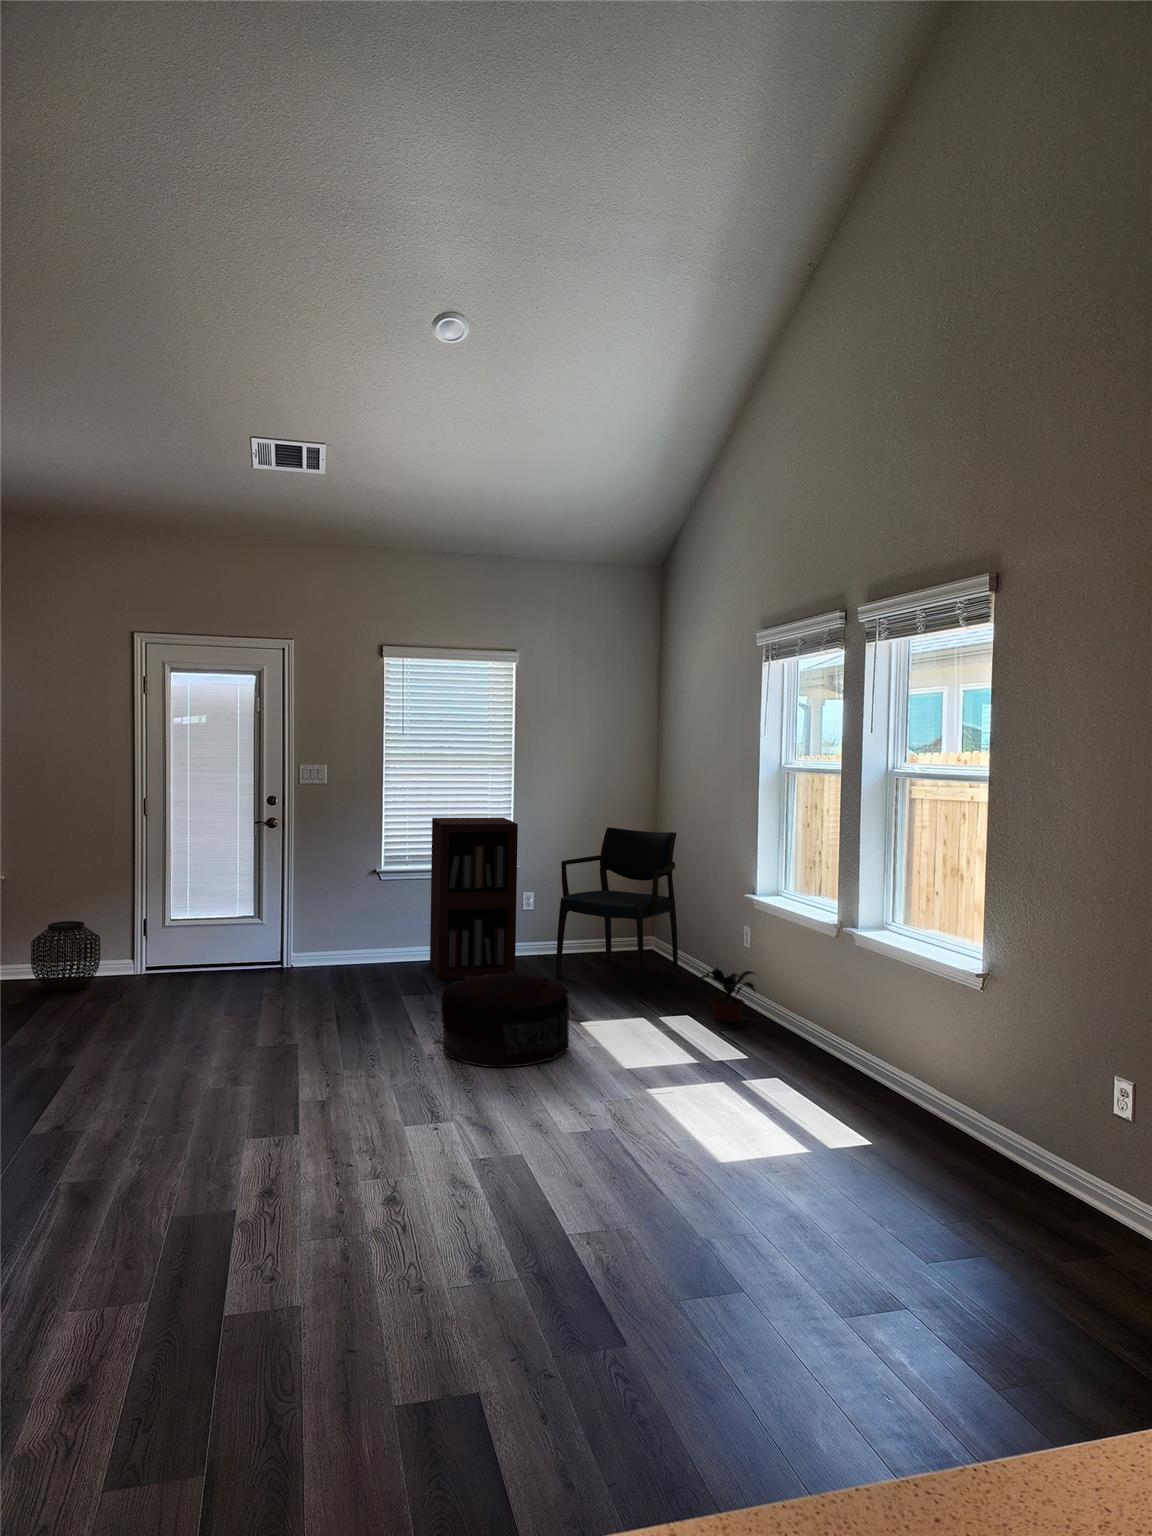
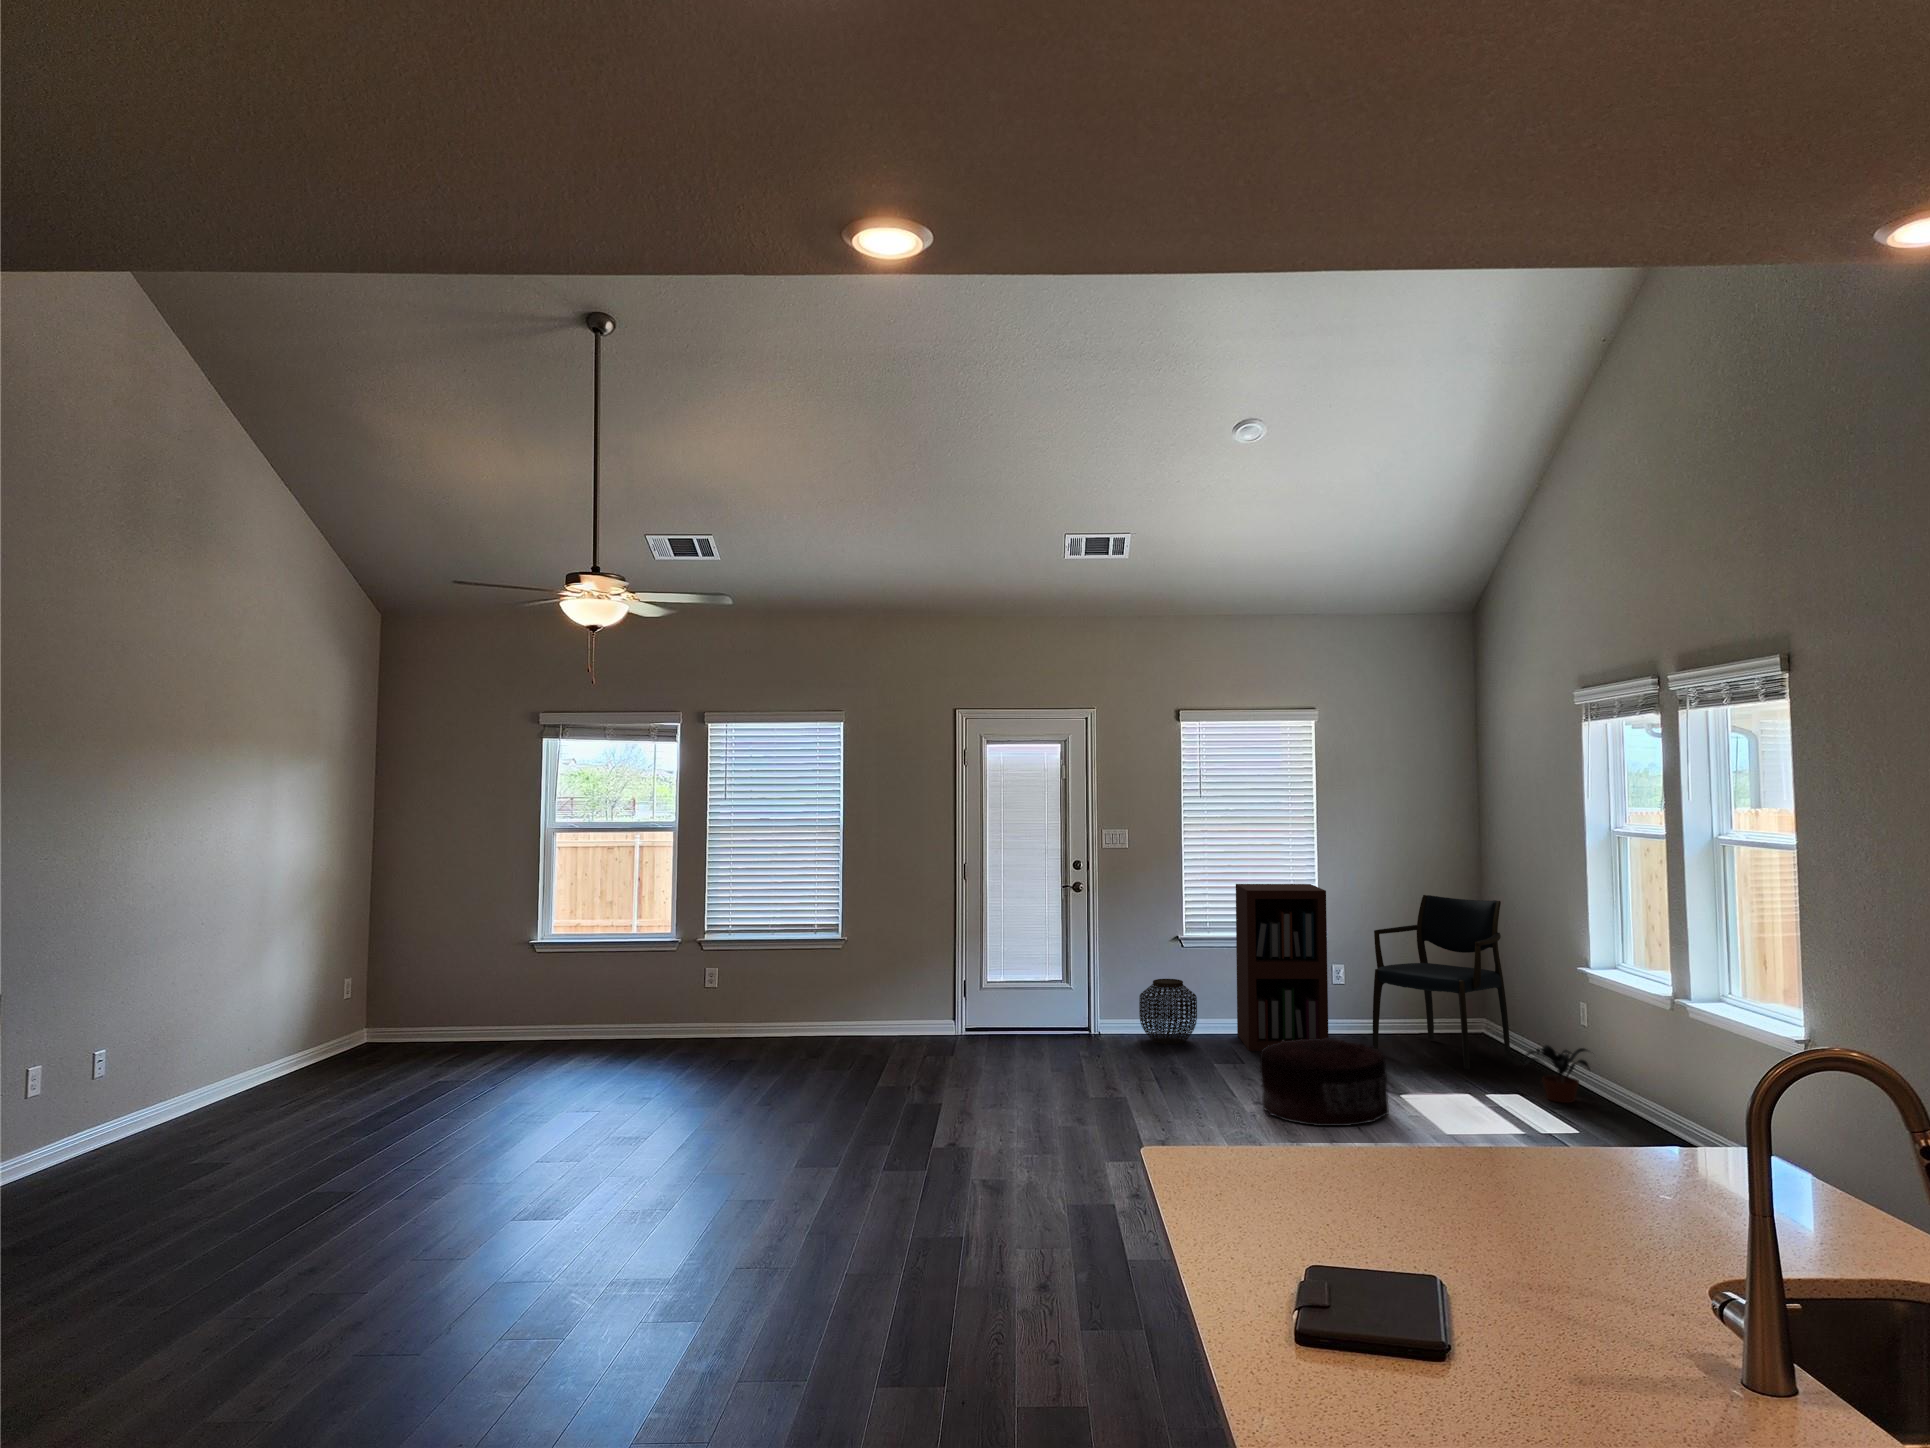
woven basket: present [31,921,101,991] -> present [1139,979,1197,1044]

